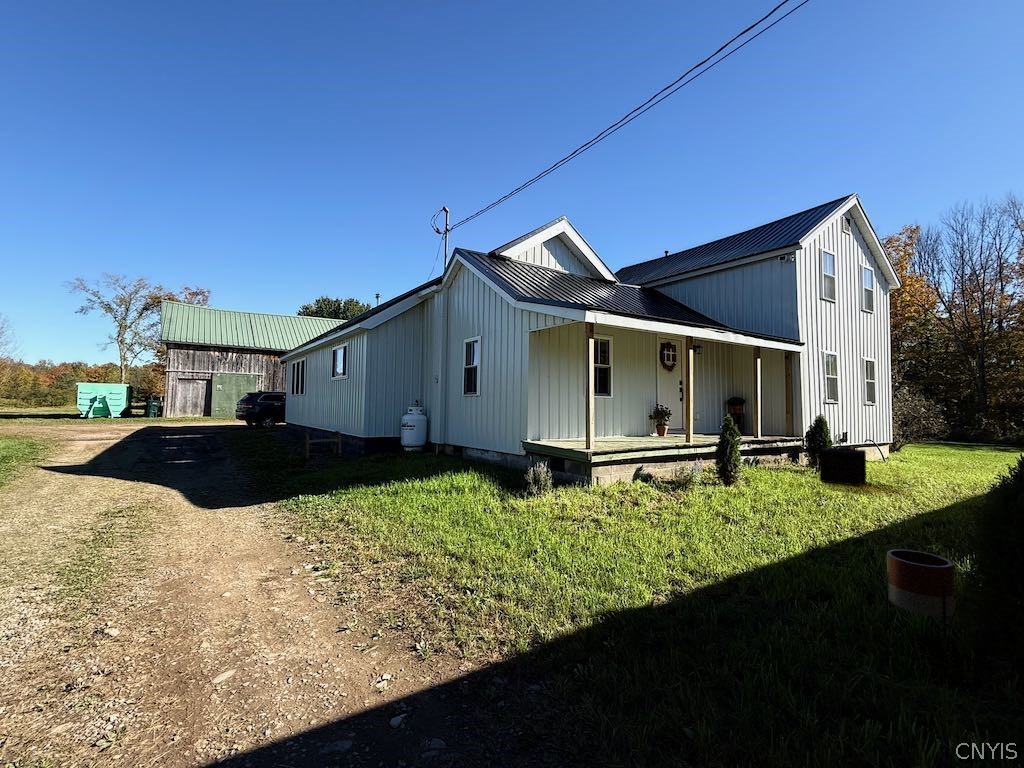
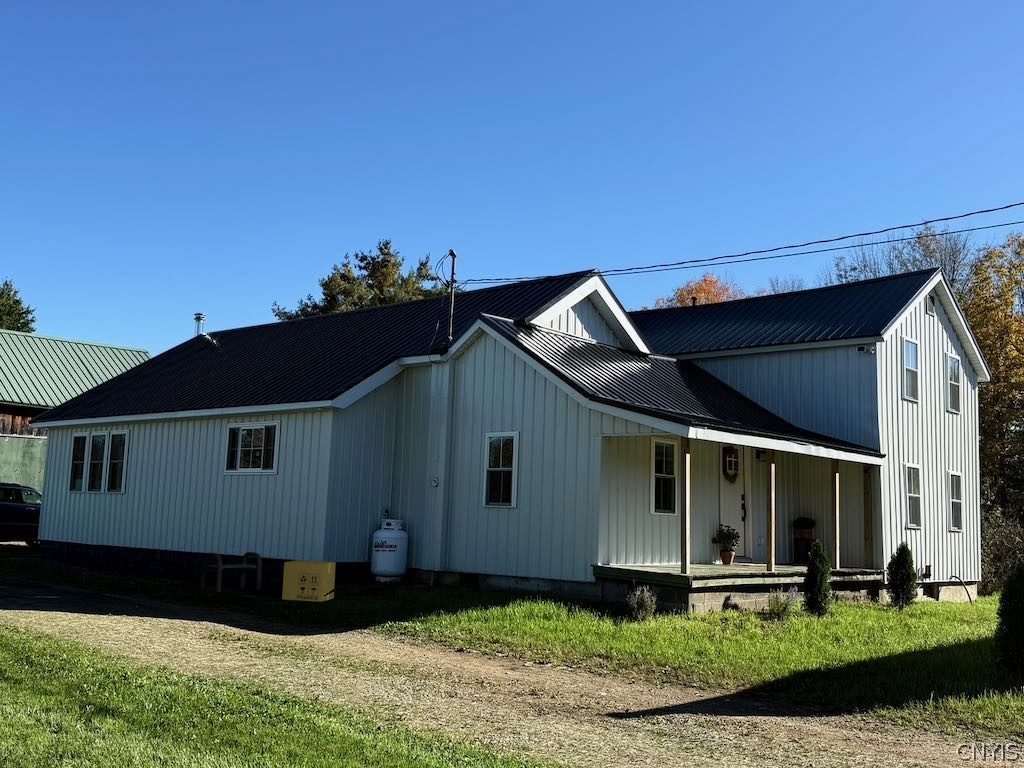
cardboard box: none [333,437,373,466] -> present [282,560,336,602]
wooden crate: present [819,447,866,486] -> none [904,580,951,622]
planter: present [886,550,954,641] -> none [960,629,997,680]

